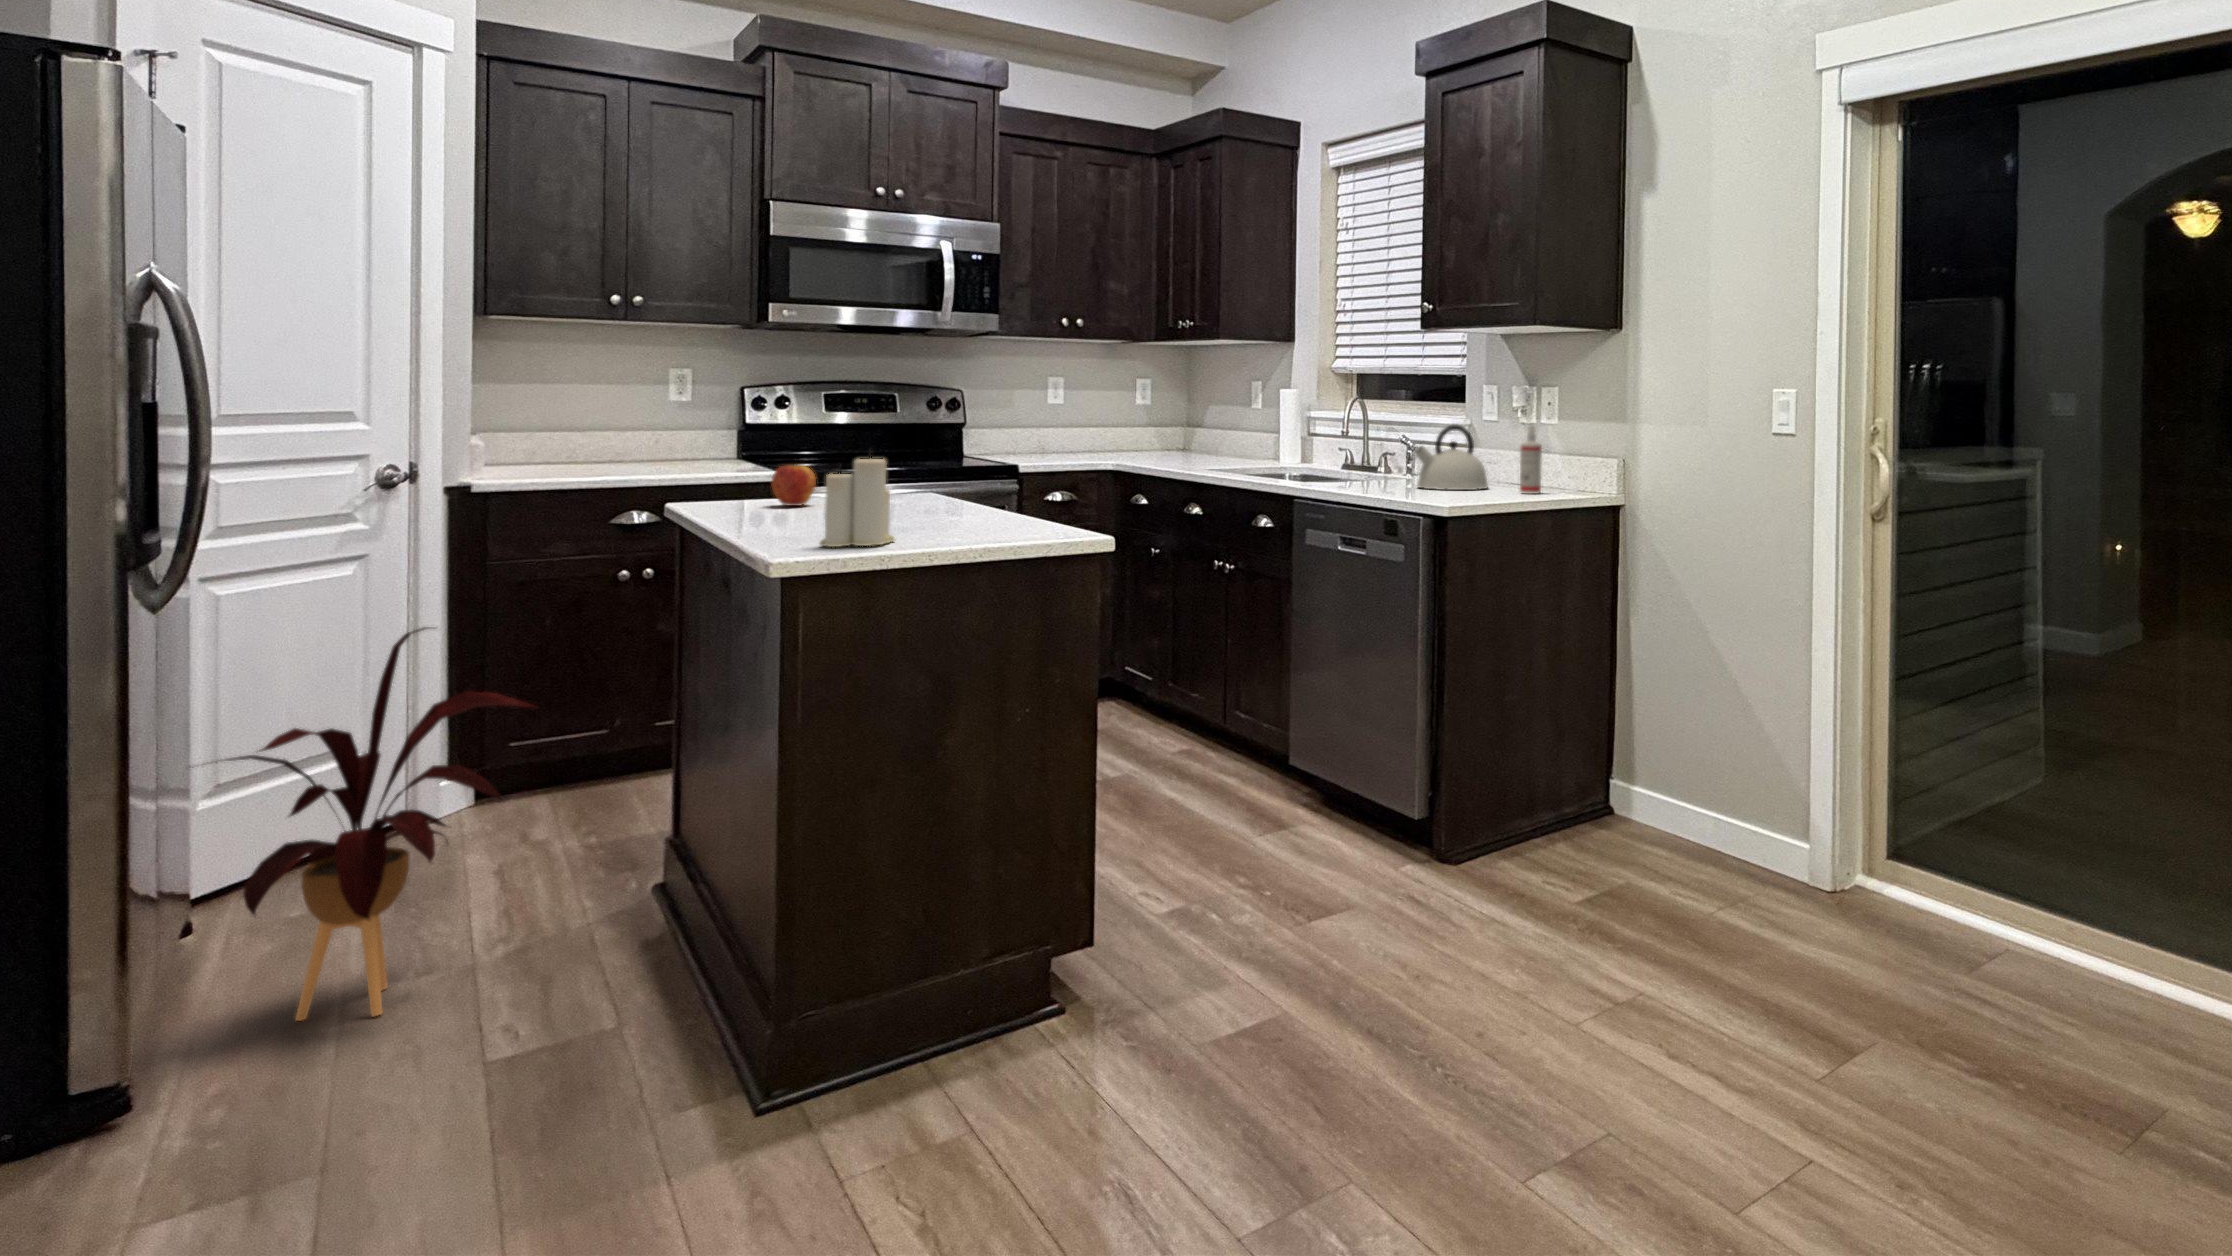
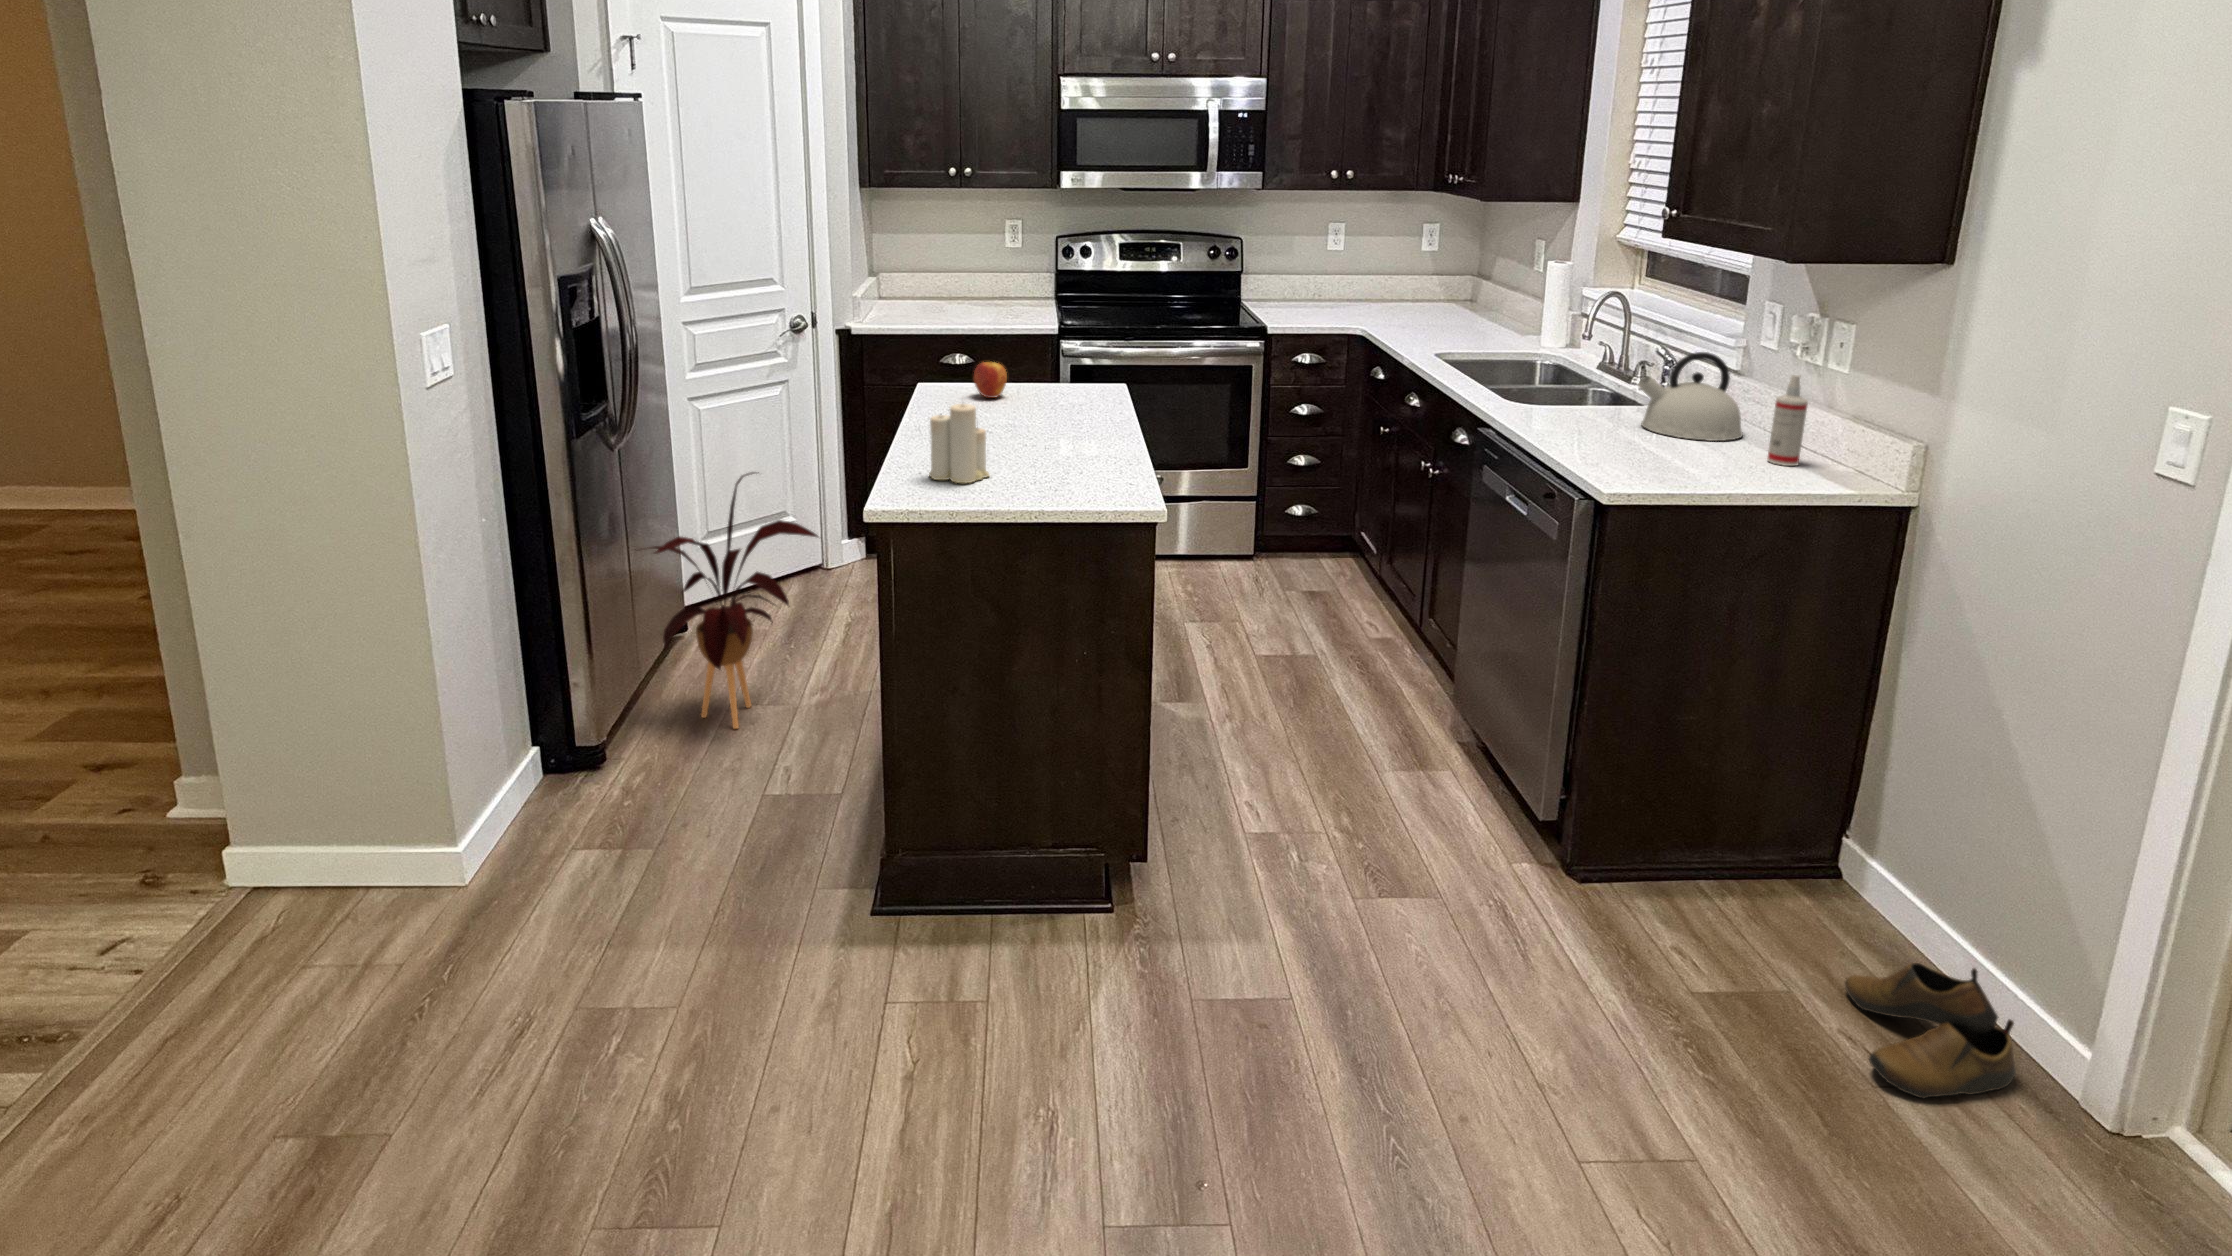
shoe: none [1649,805,1760,907] -> present [1845,963,2016,1098]

